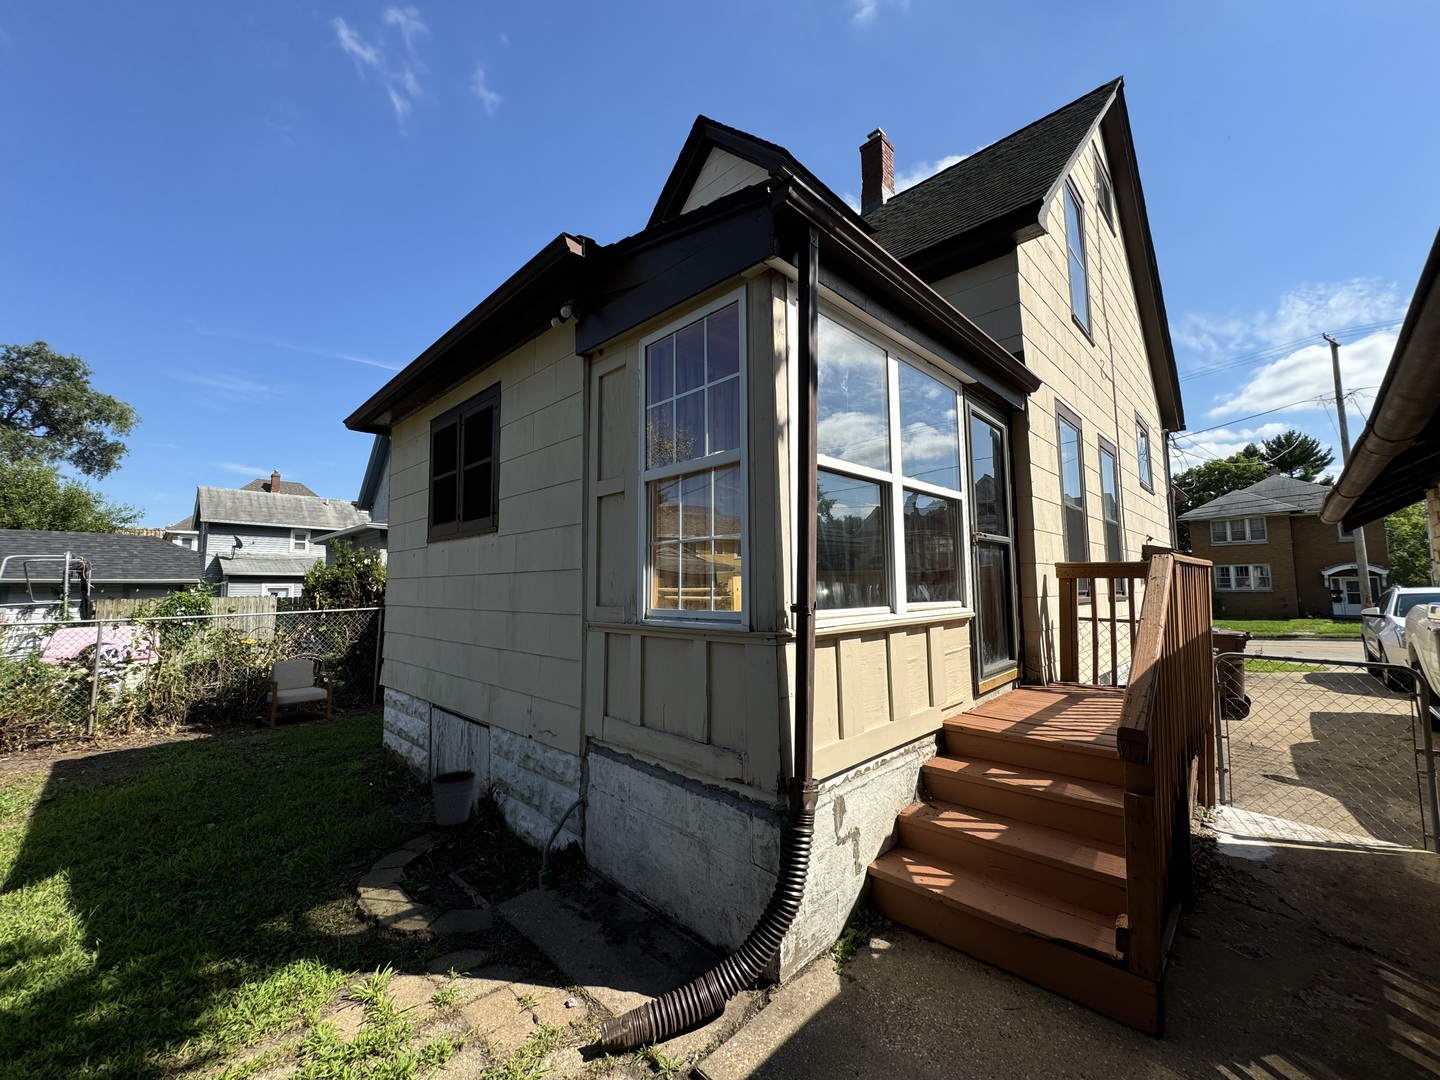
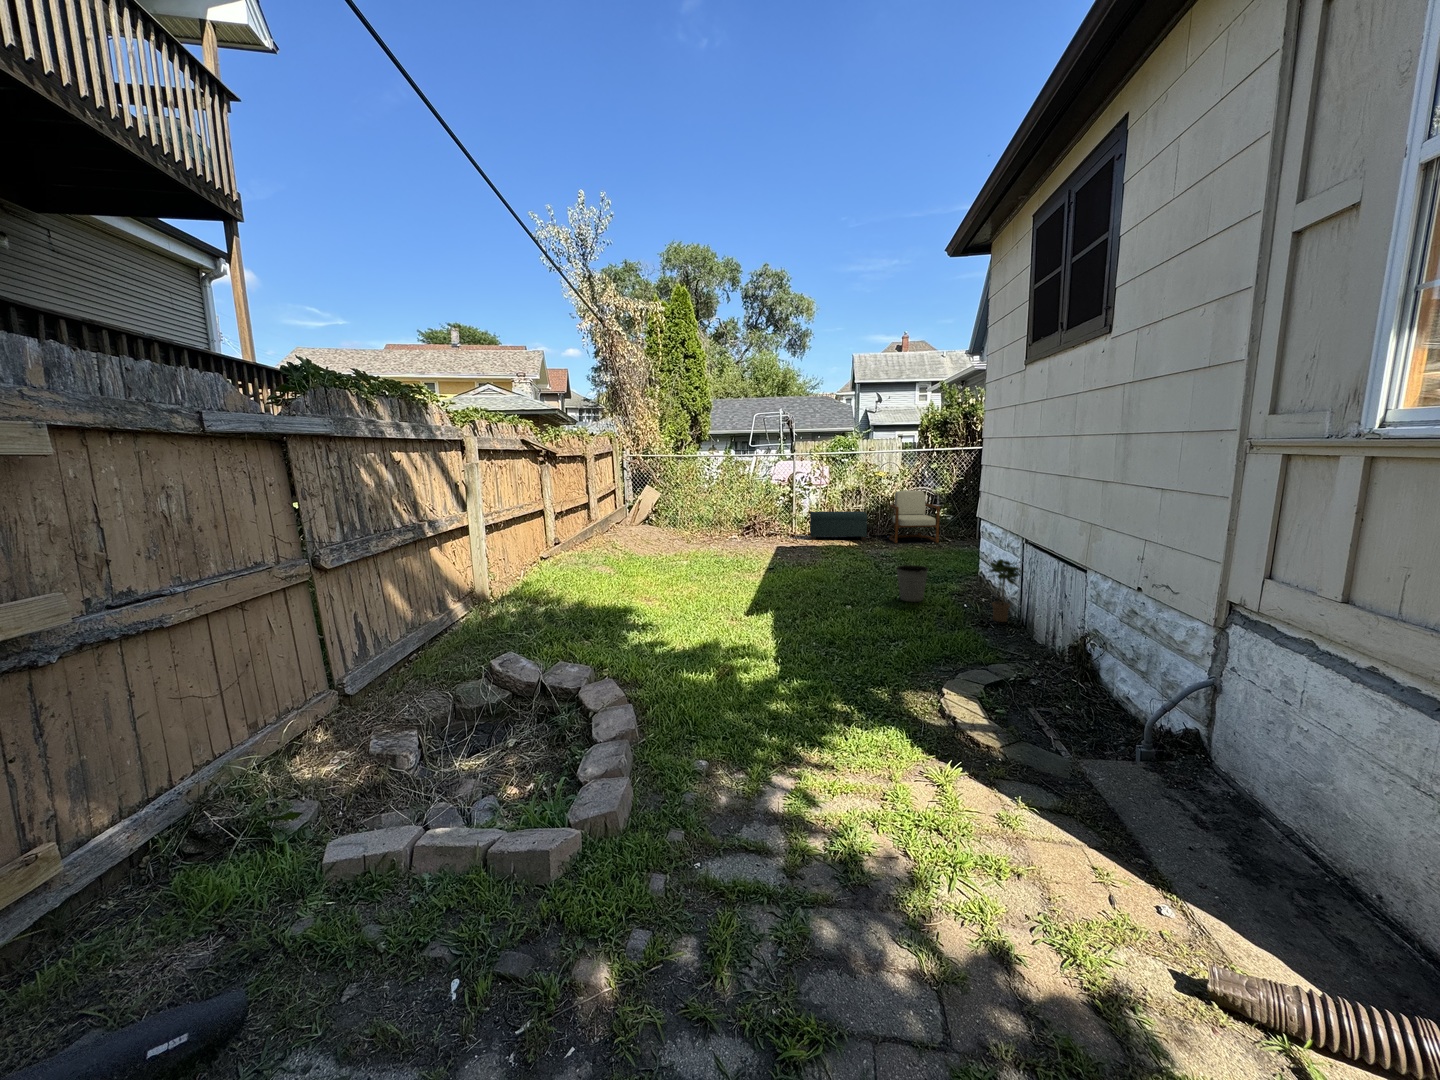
bench: none [123,692,229,743] -> present [810,511,867,540]
potted plant: none [395,728,437,794] -> present [989,559,1022,622]
bucket: present [432,770,476,825] -> present [897,565,928,602]

